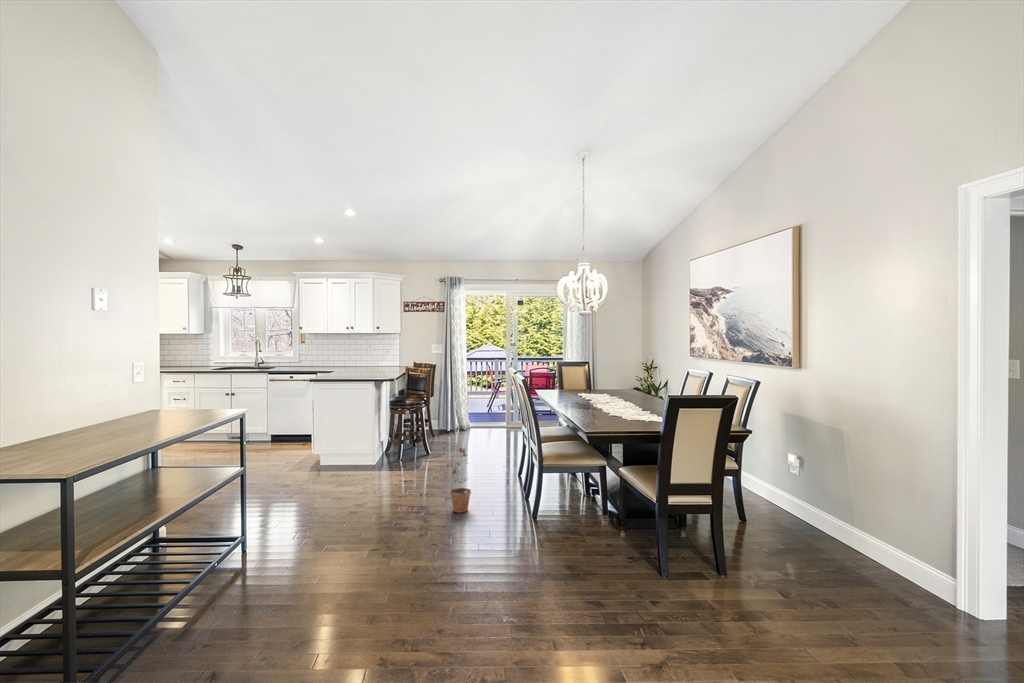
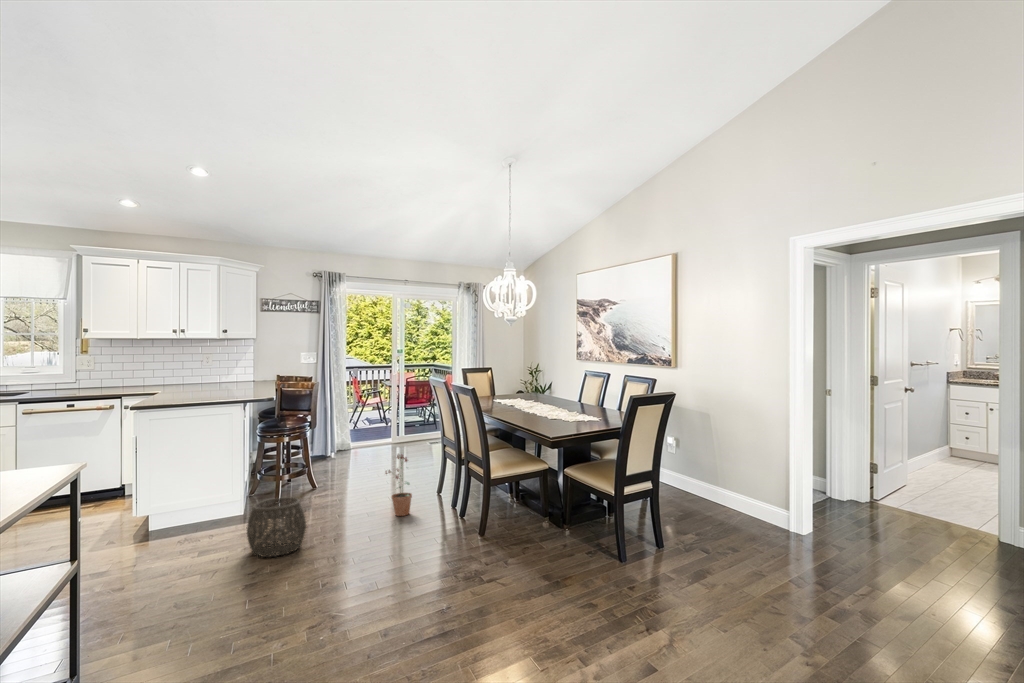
woven basket: none [295,482,353,540] -> present [247,497,306,557]

